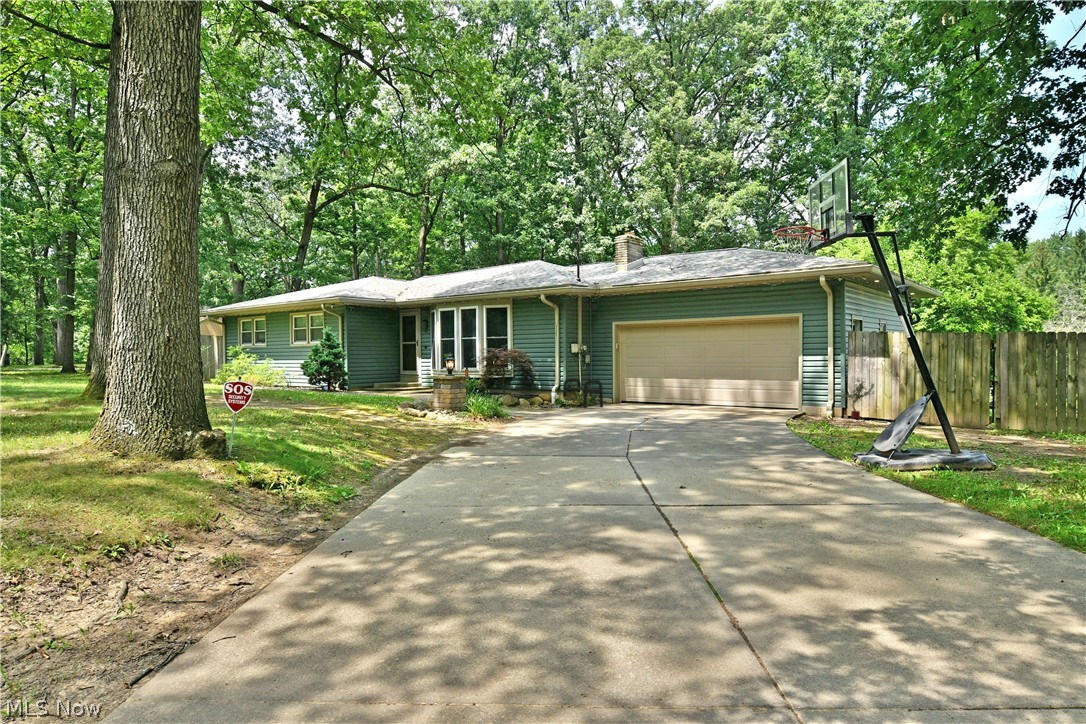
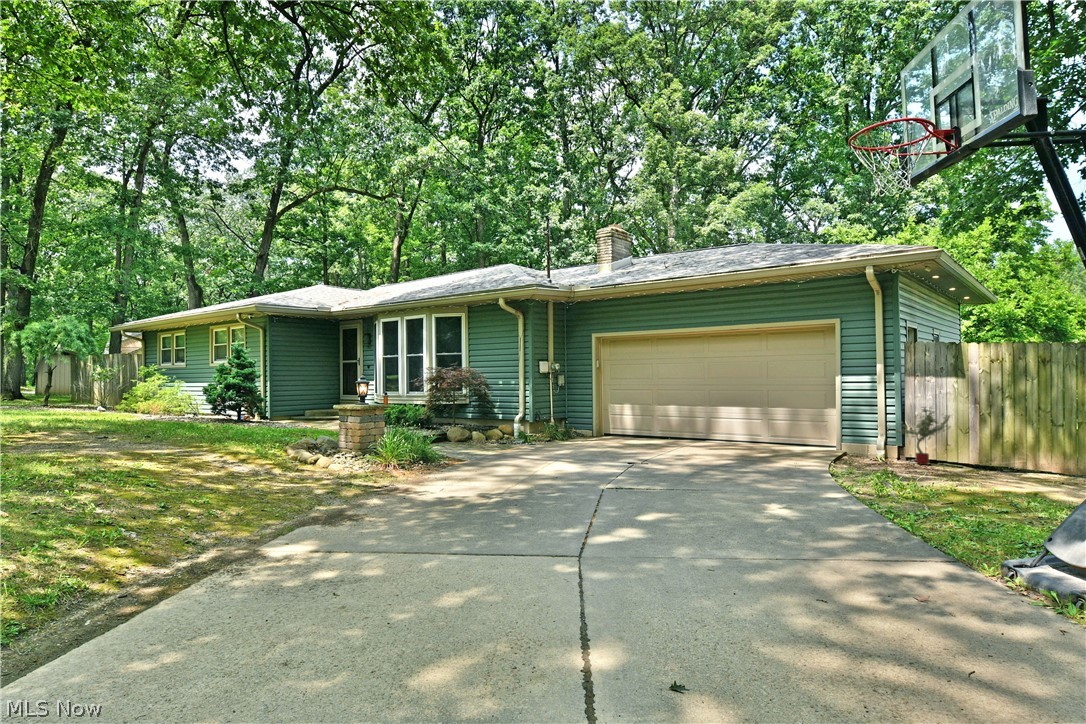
bench: present [563,378,603,408] -> none [526,405,577,444]

